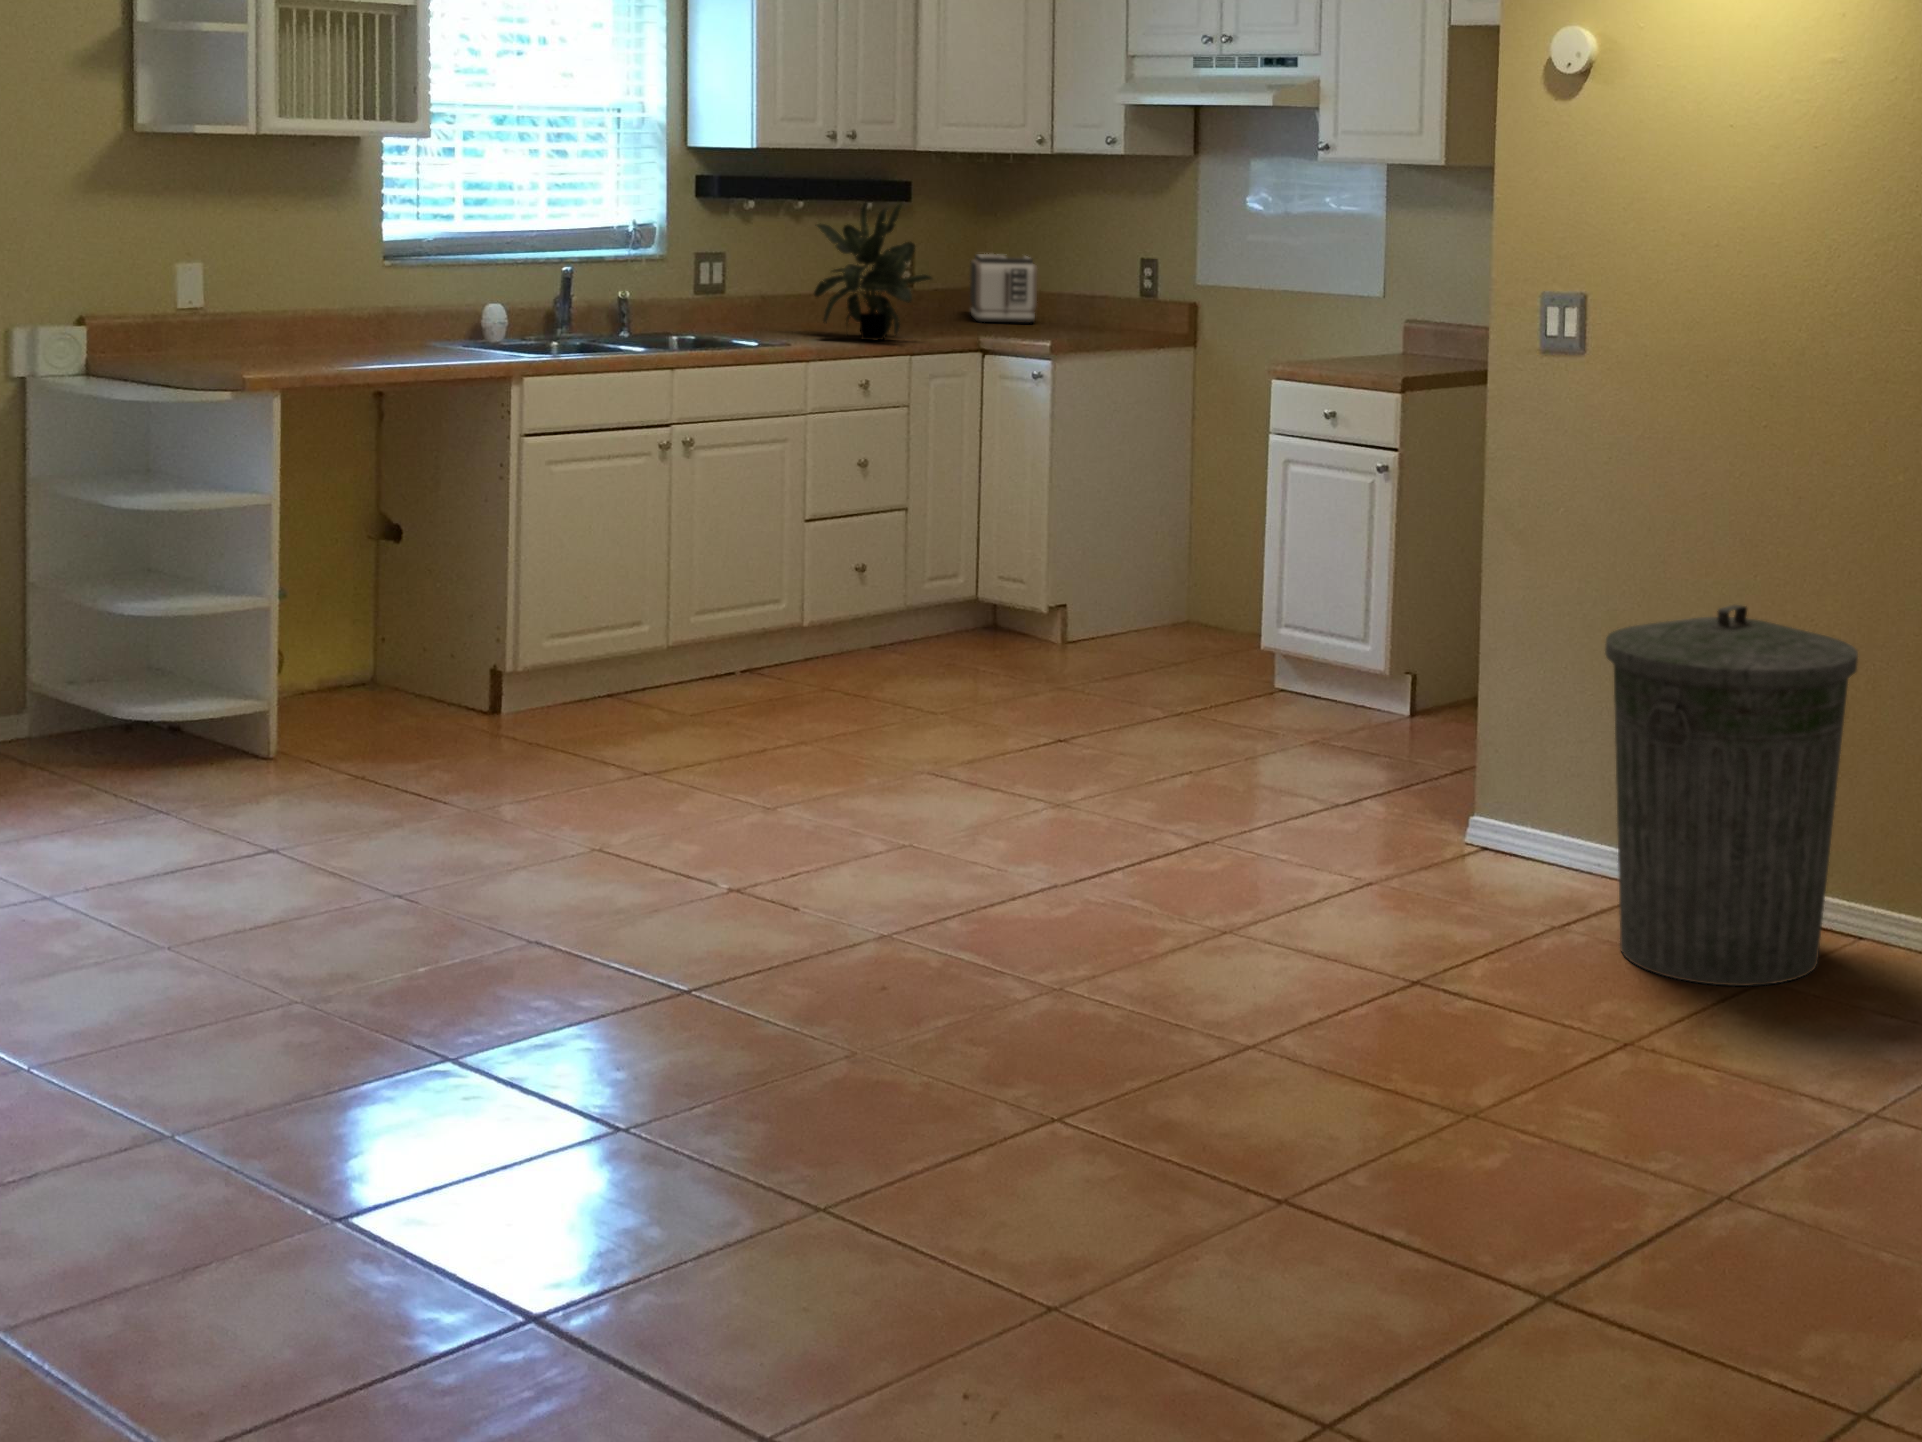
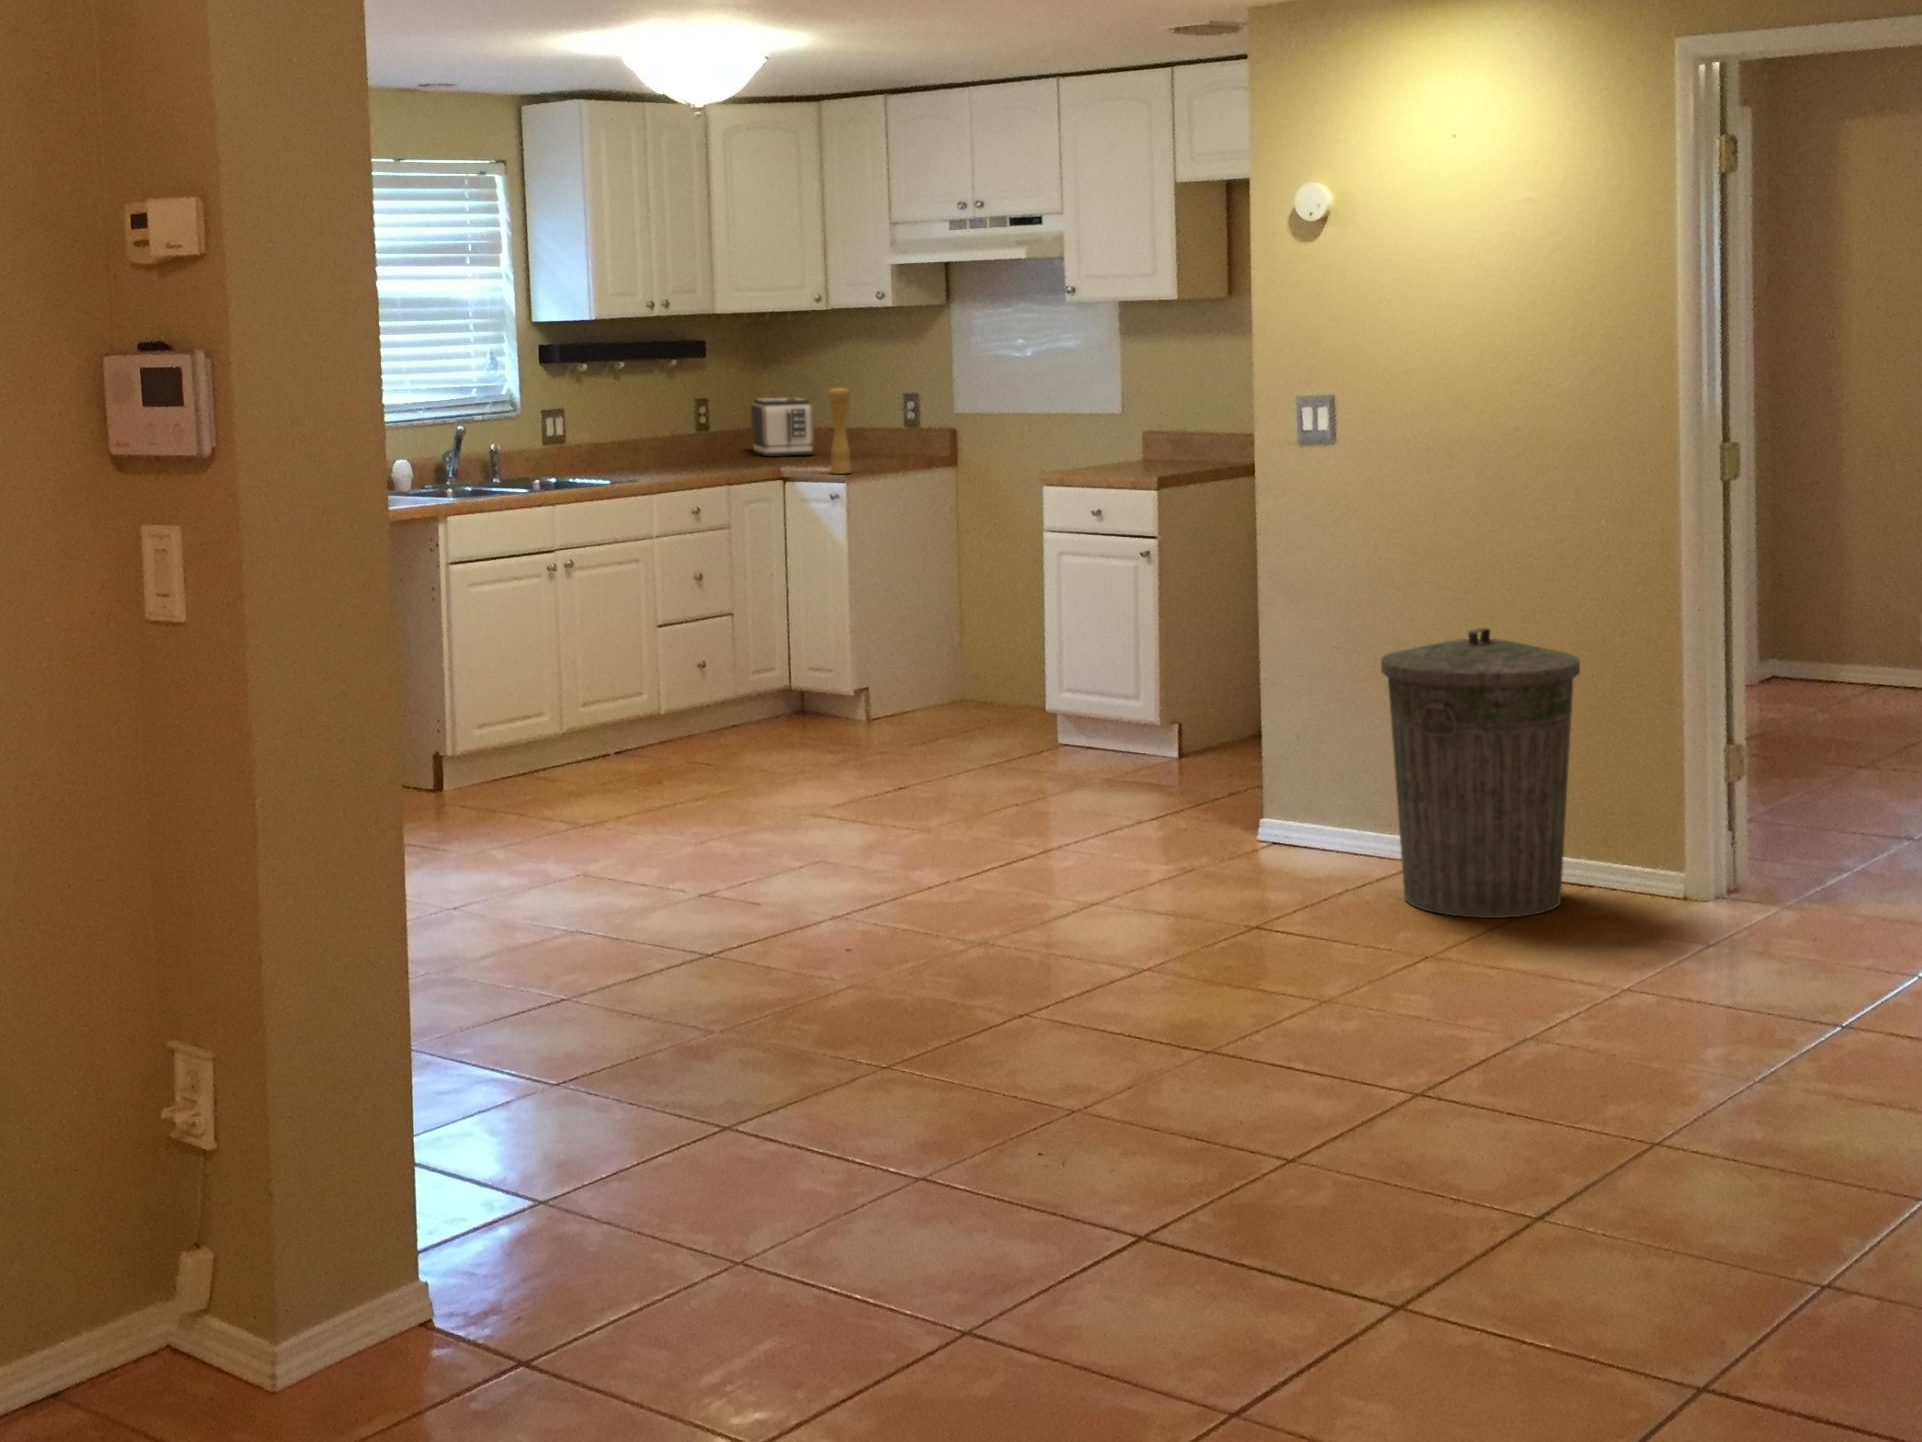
potted plant: present [814,203,932,340] -> none [640,358,745,475]
pepper mill: none [1034,245,1061,349] -> present [828,387,851,474]

